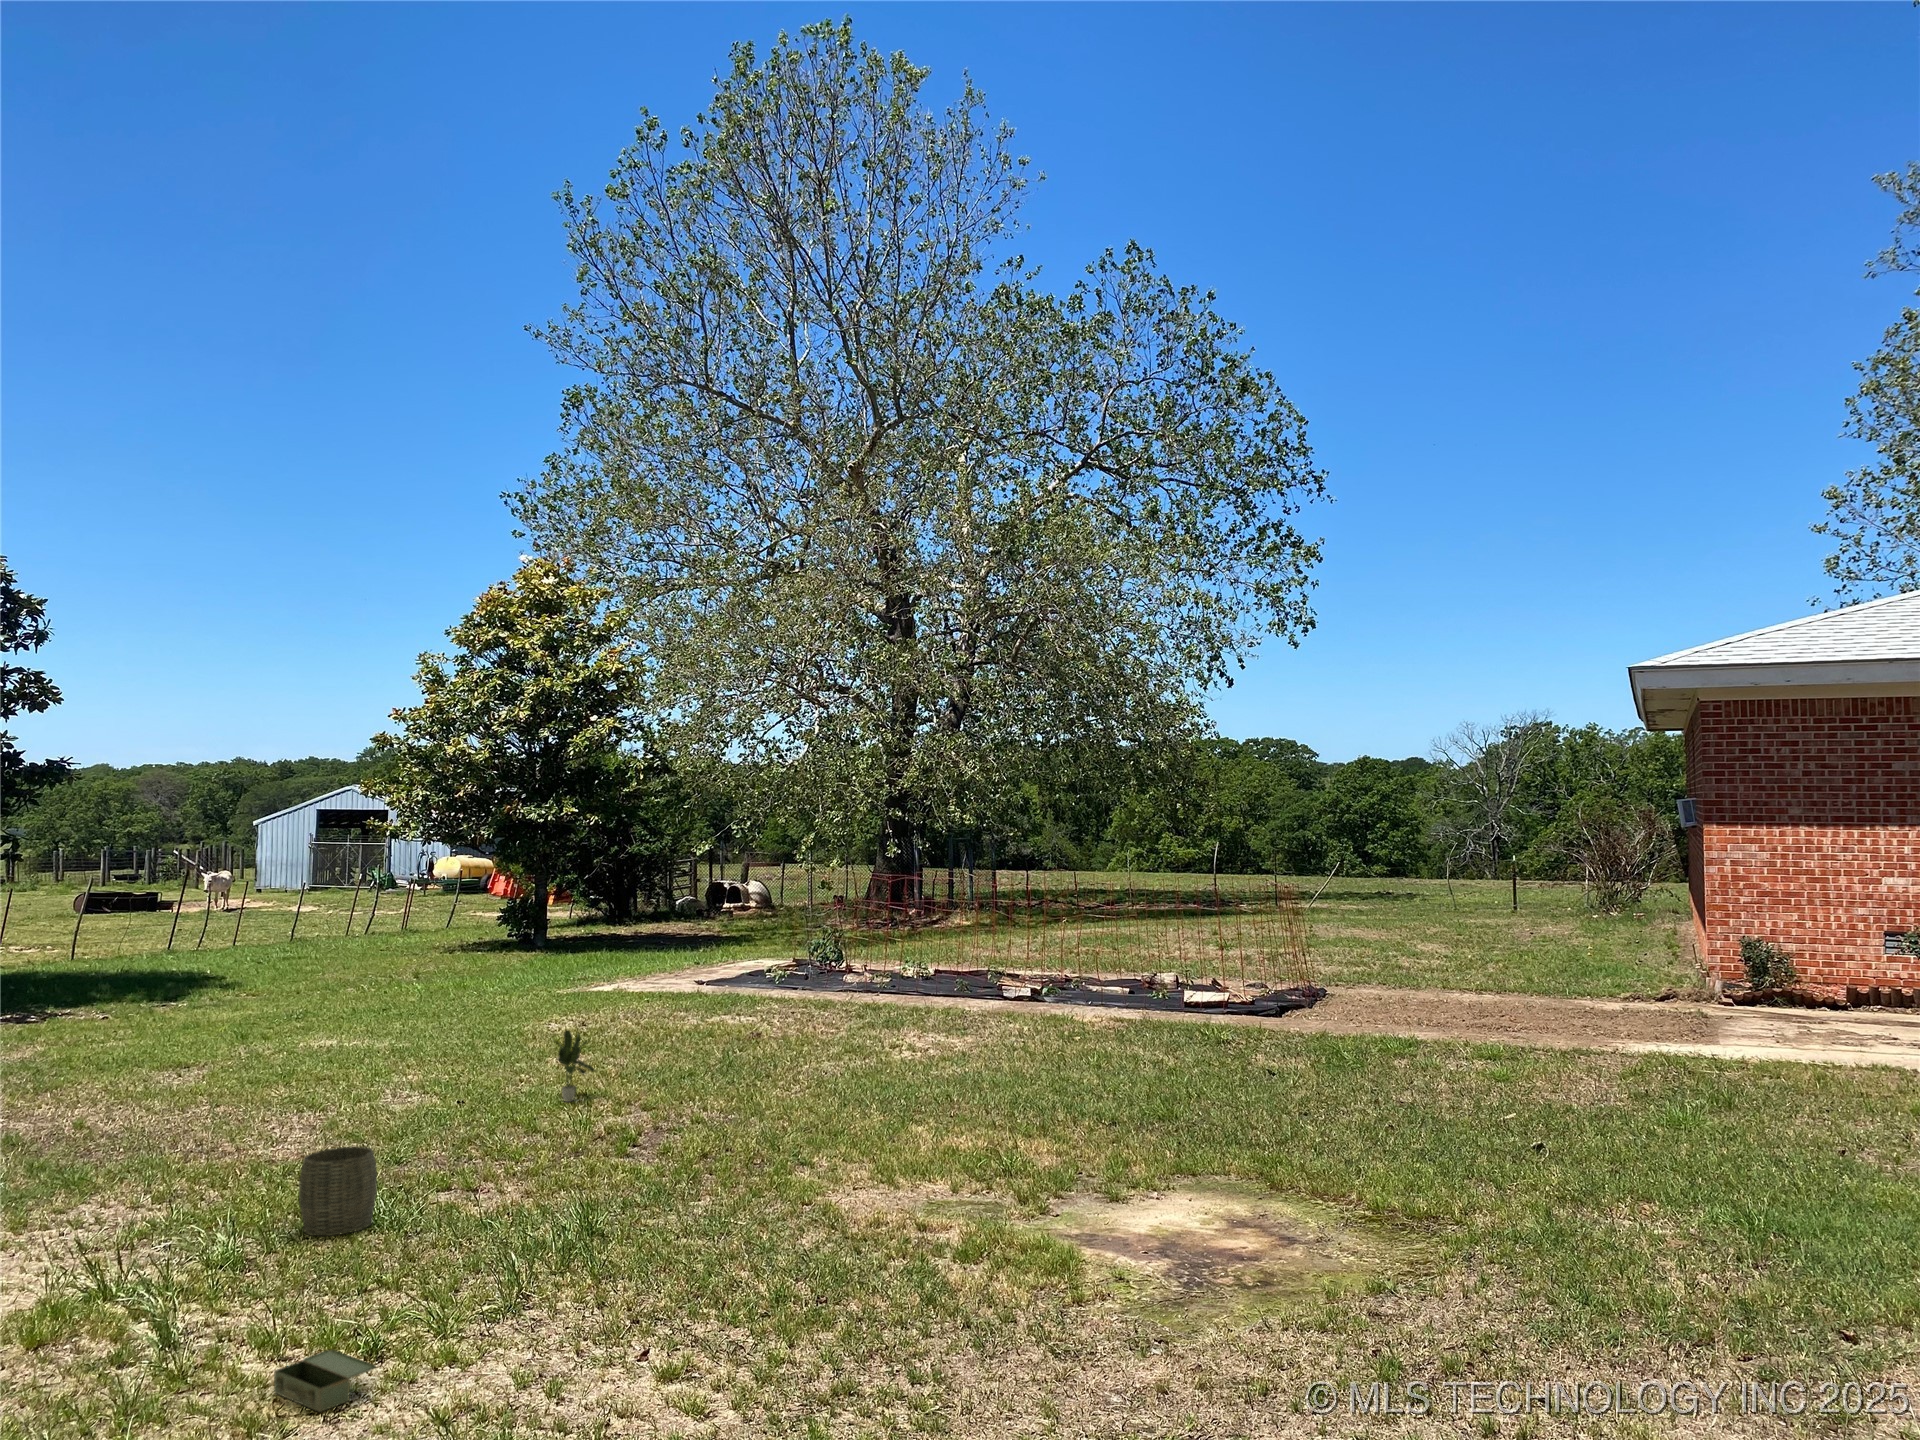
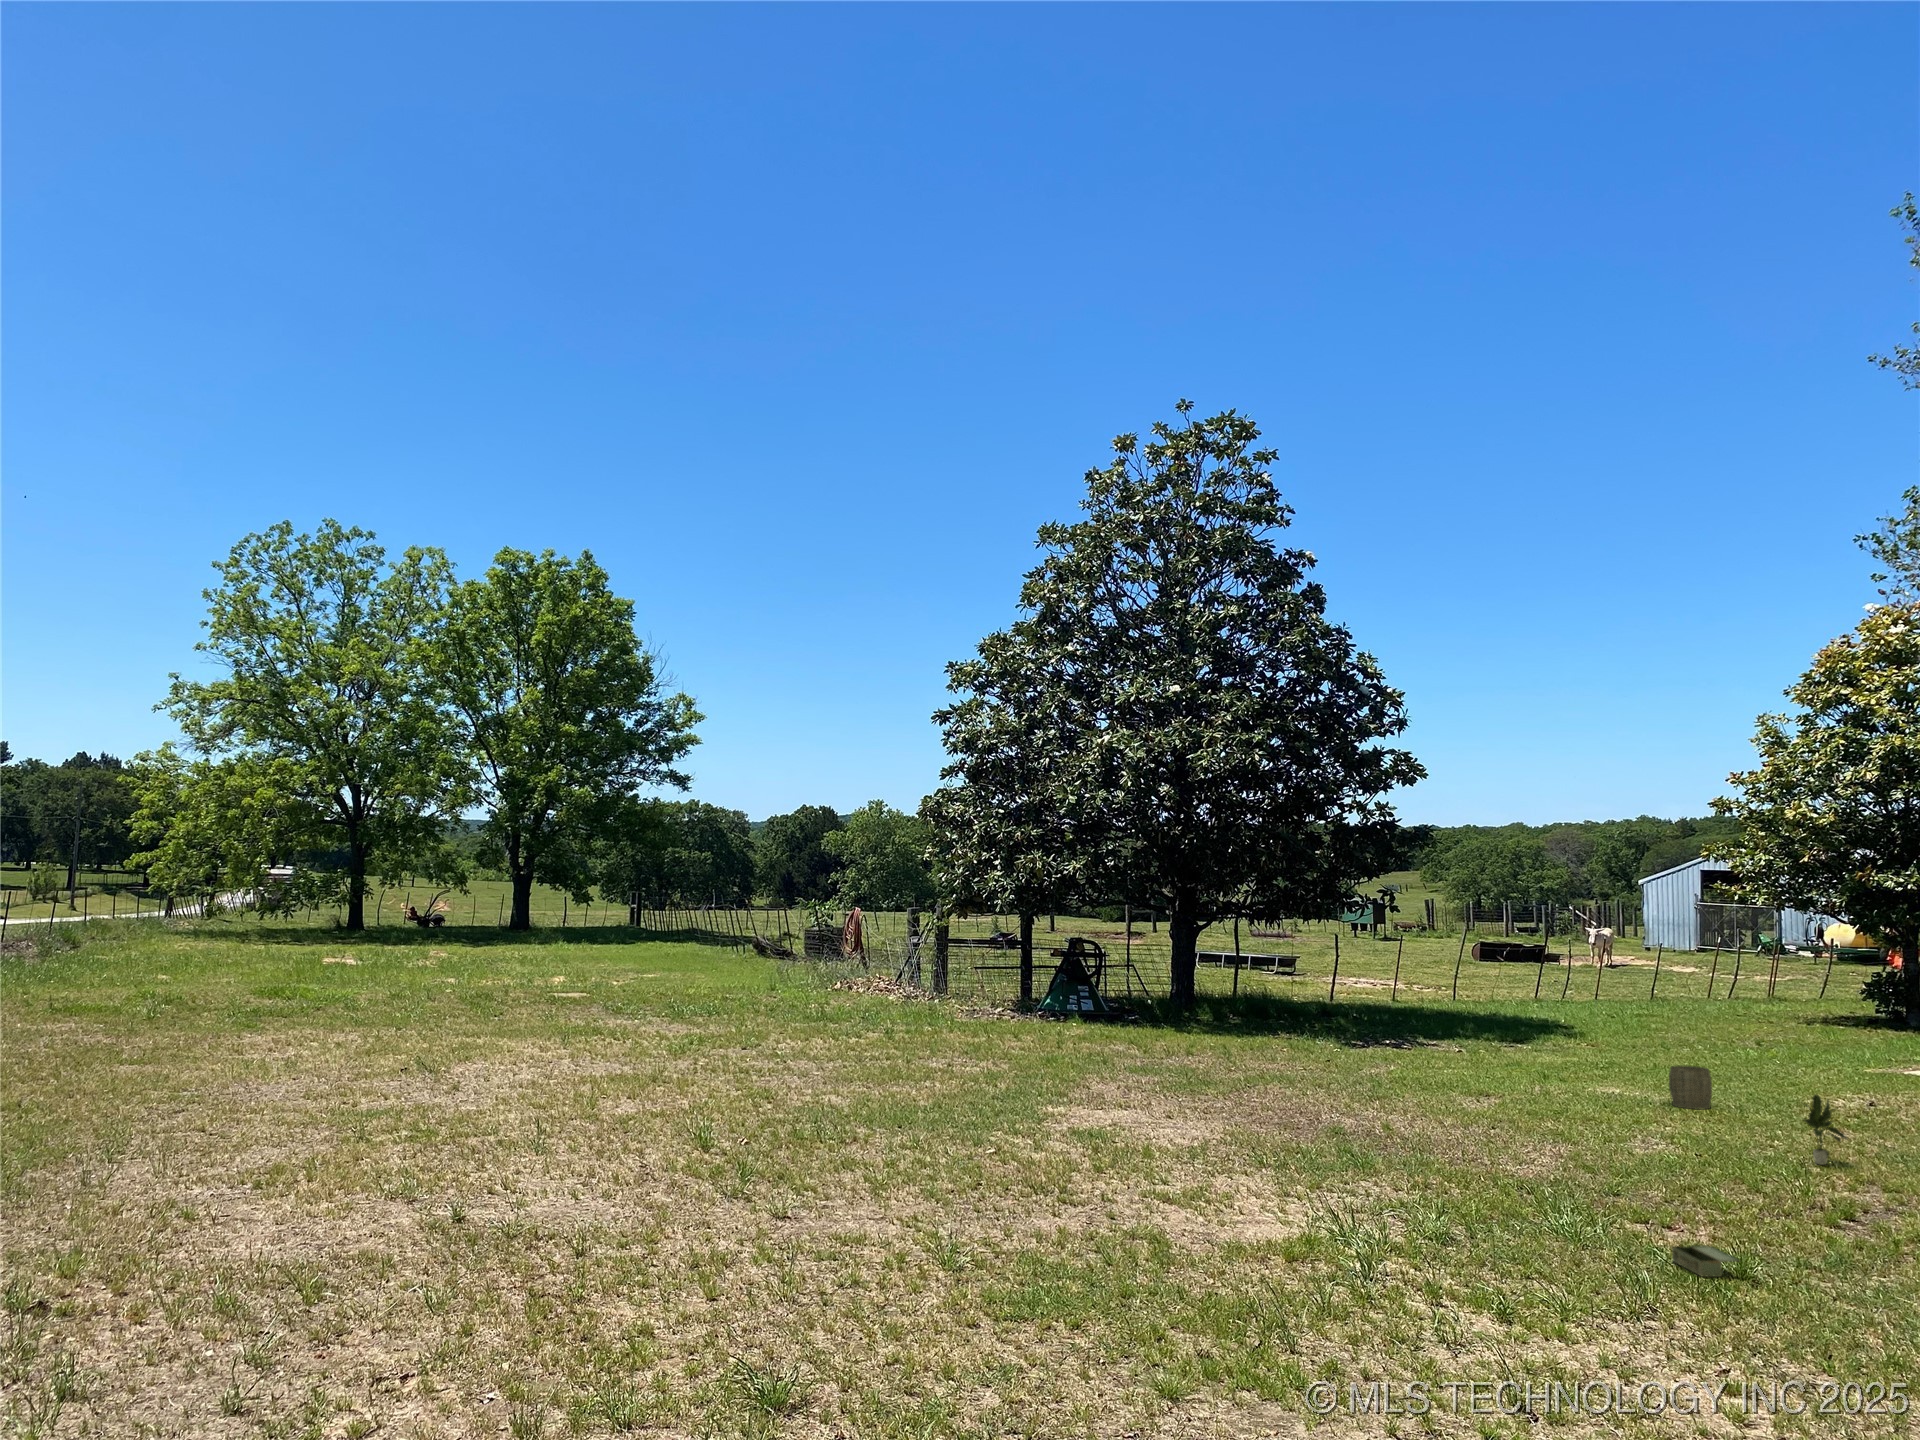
woven basket: present [299,1147,377,1236] -> present [1669,1065,1712,1109]
toolbox: present [274,1349,376,1412] -> present [1672,1245,1740,1277]

